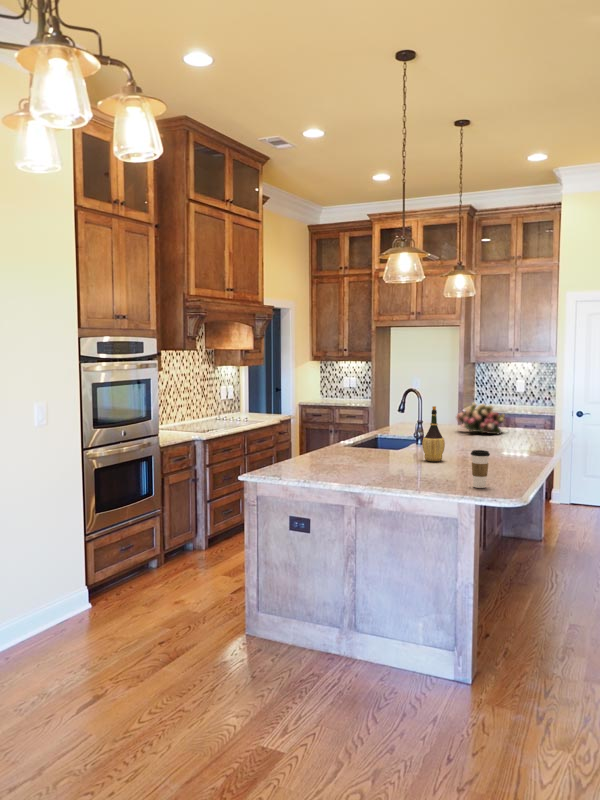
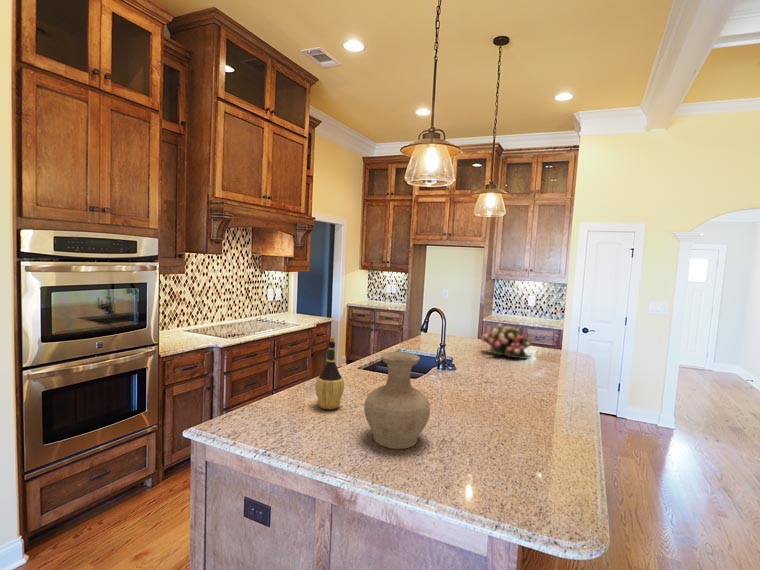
wine bottle: present [422,406,445,461] -> present [315,337,344,409]
vase: none [367,410,413,473] -> present [364,352,430,449]
coffee cup: present [471,450,490,488] -> none [523,448,557,520]

